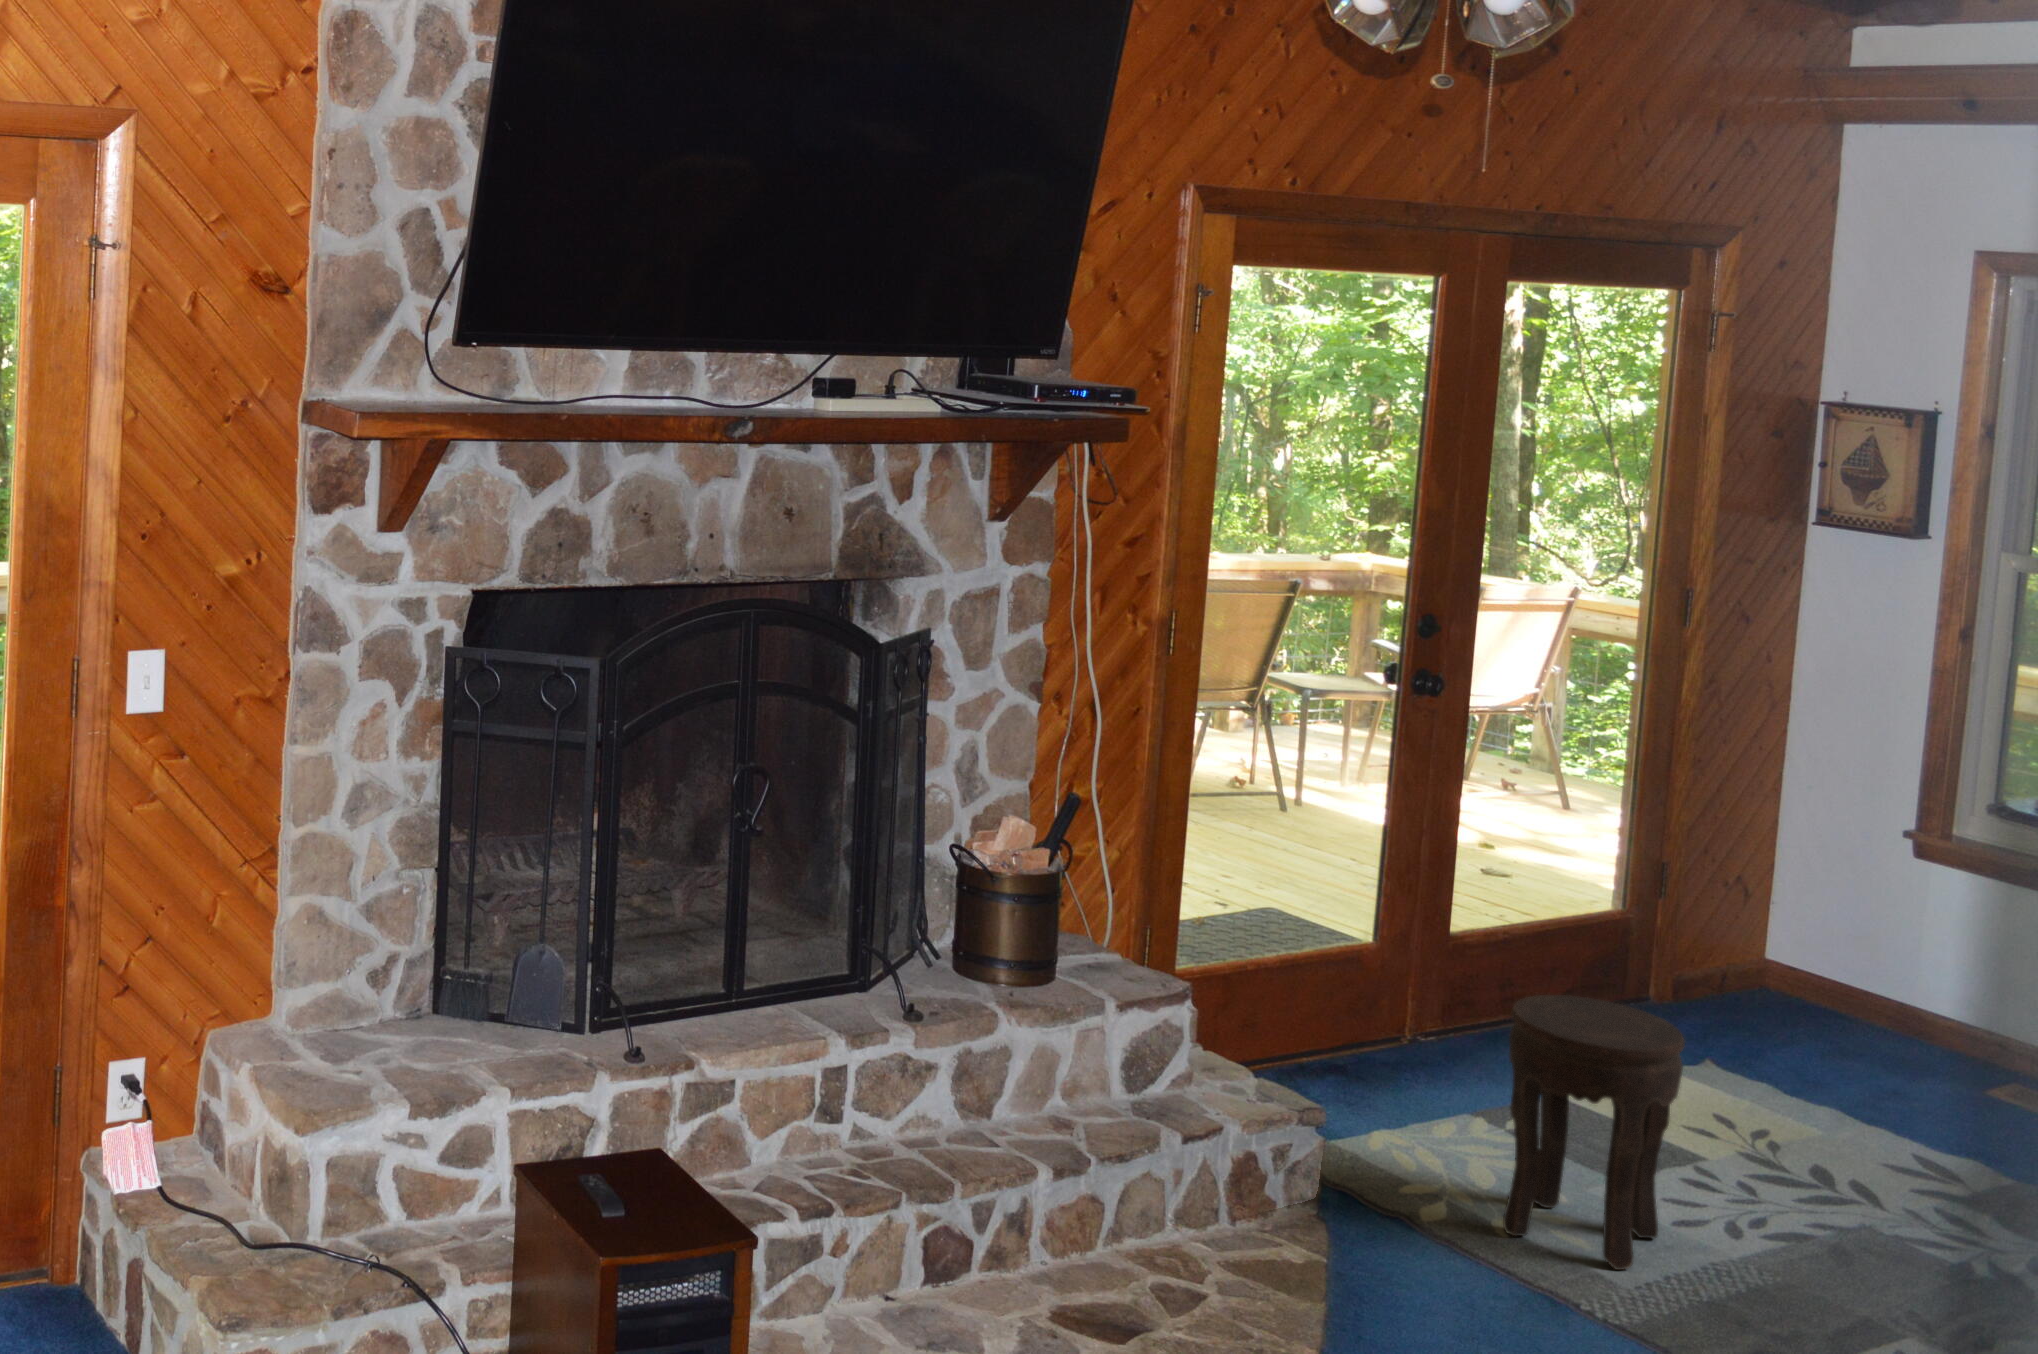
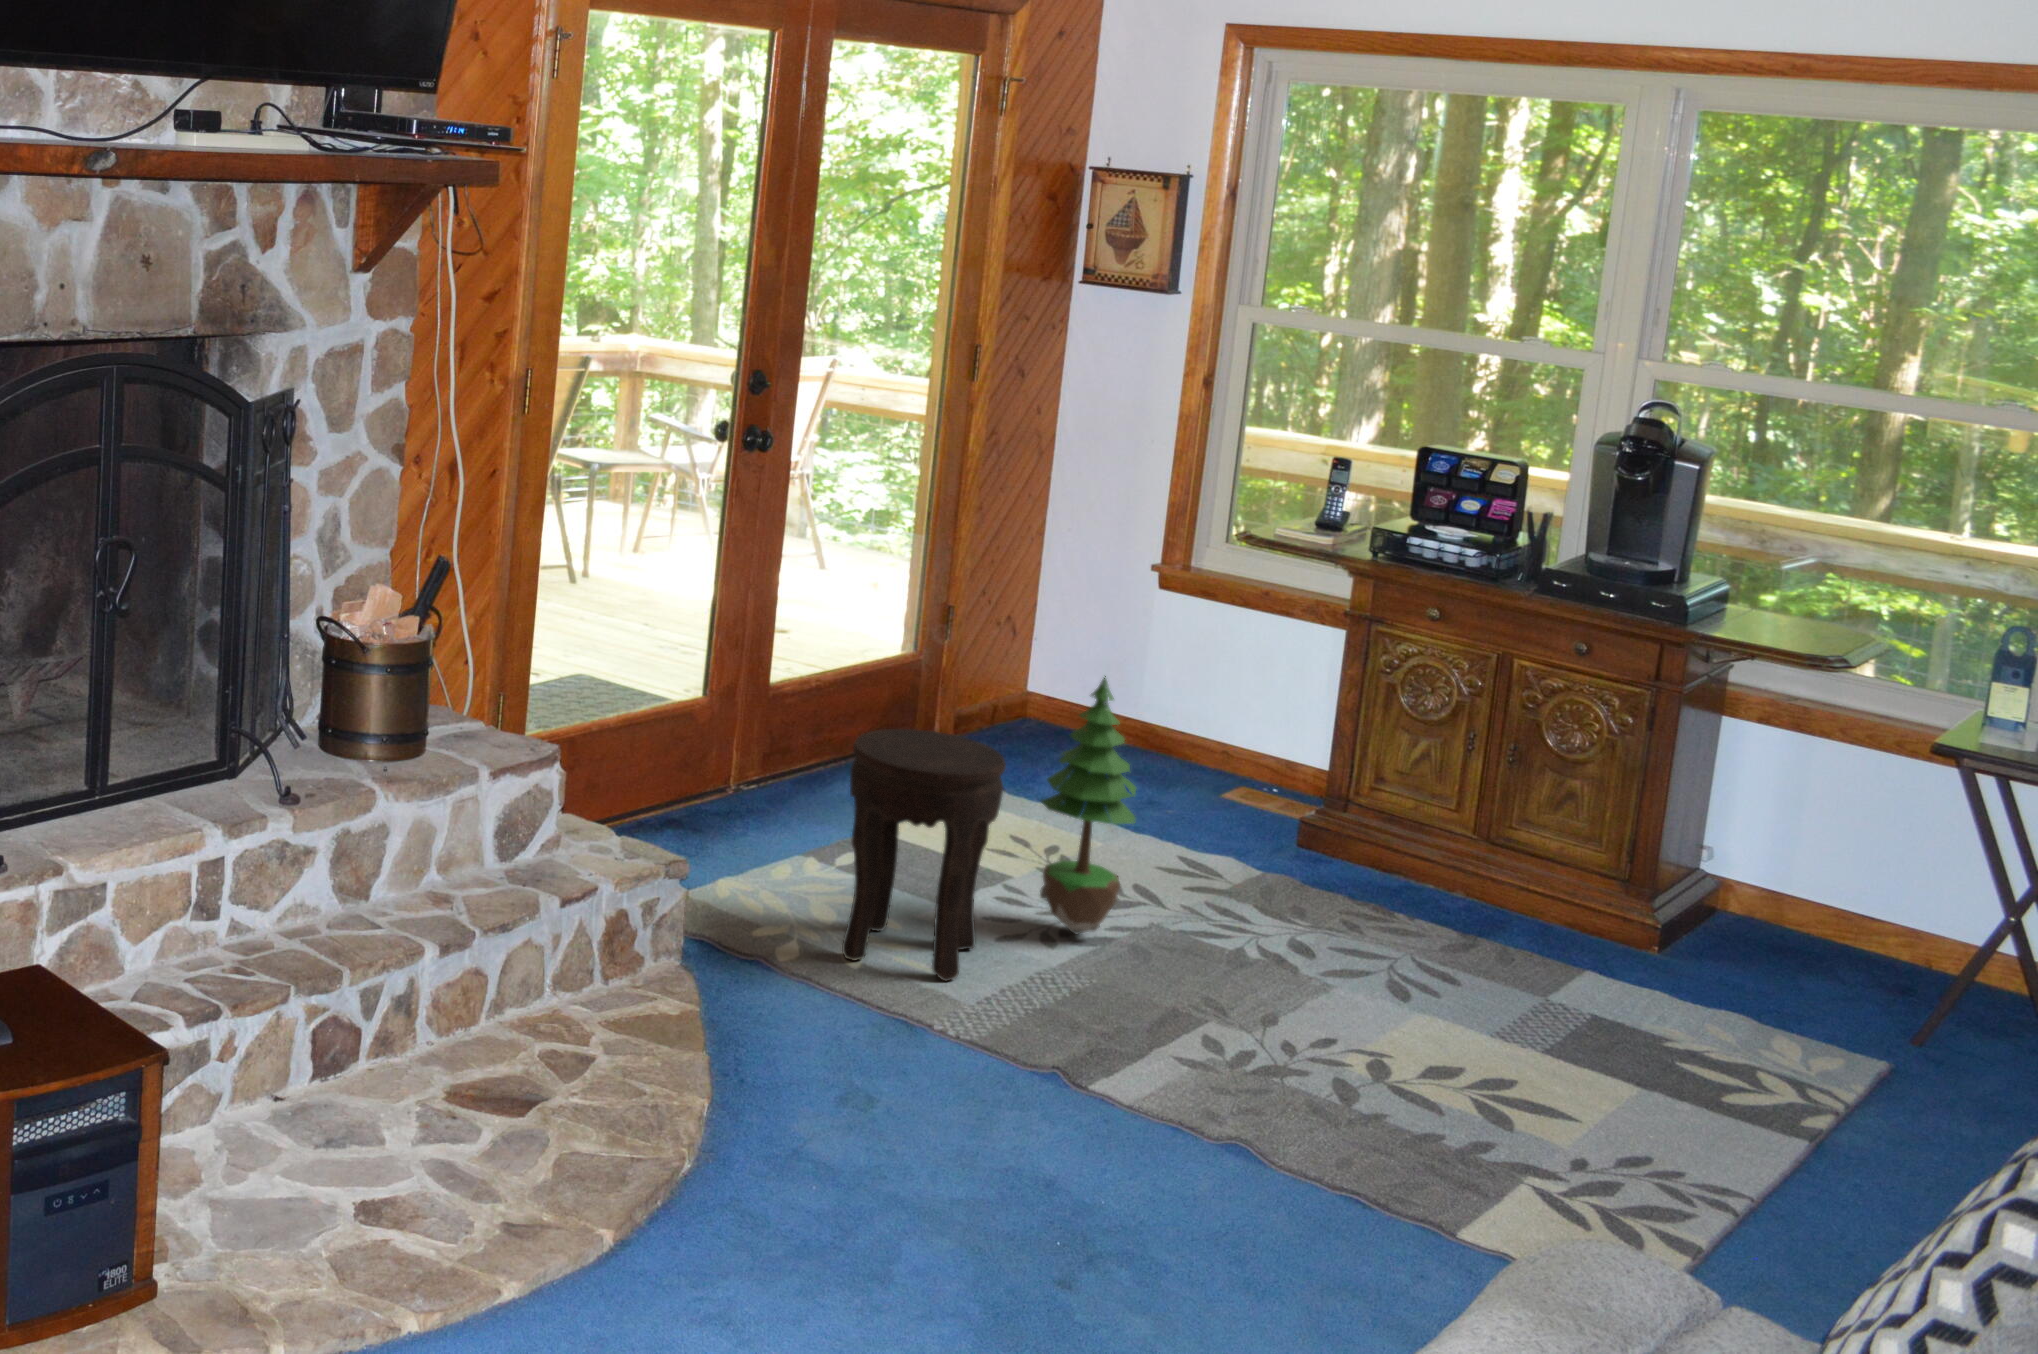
potted tree: none [1735,955,1852,1237] -> present [1040,676,1136,934]

